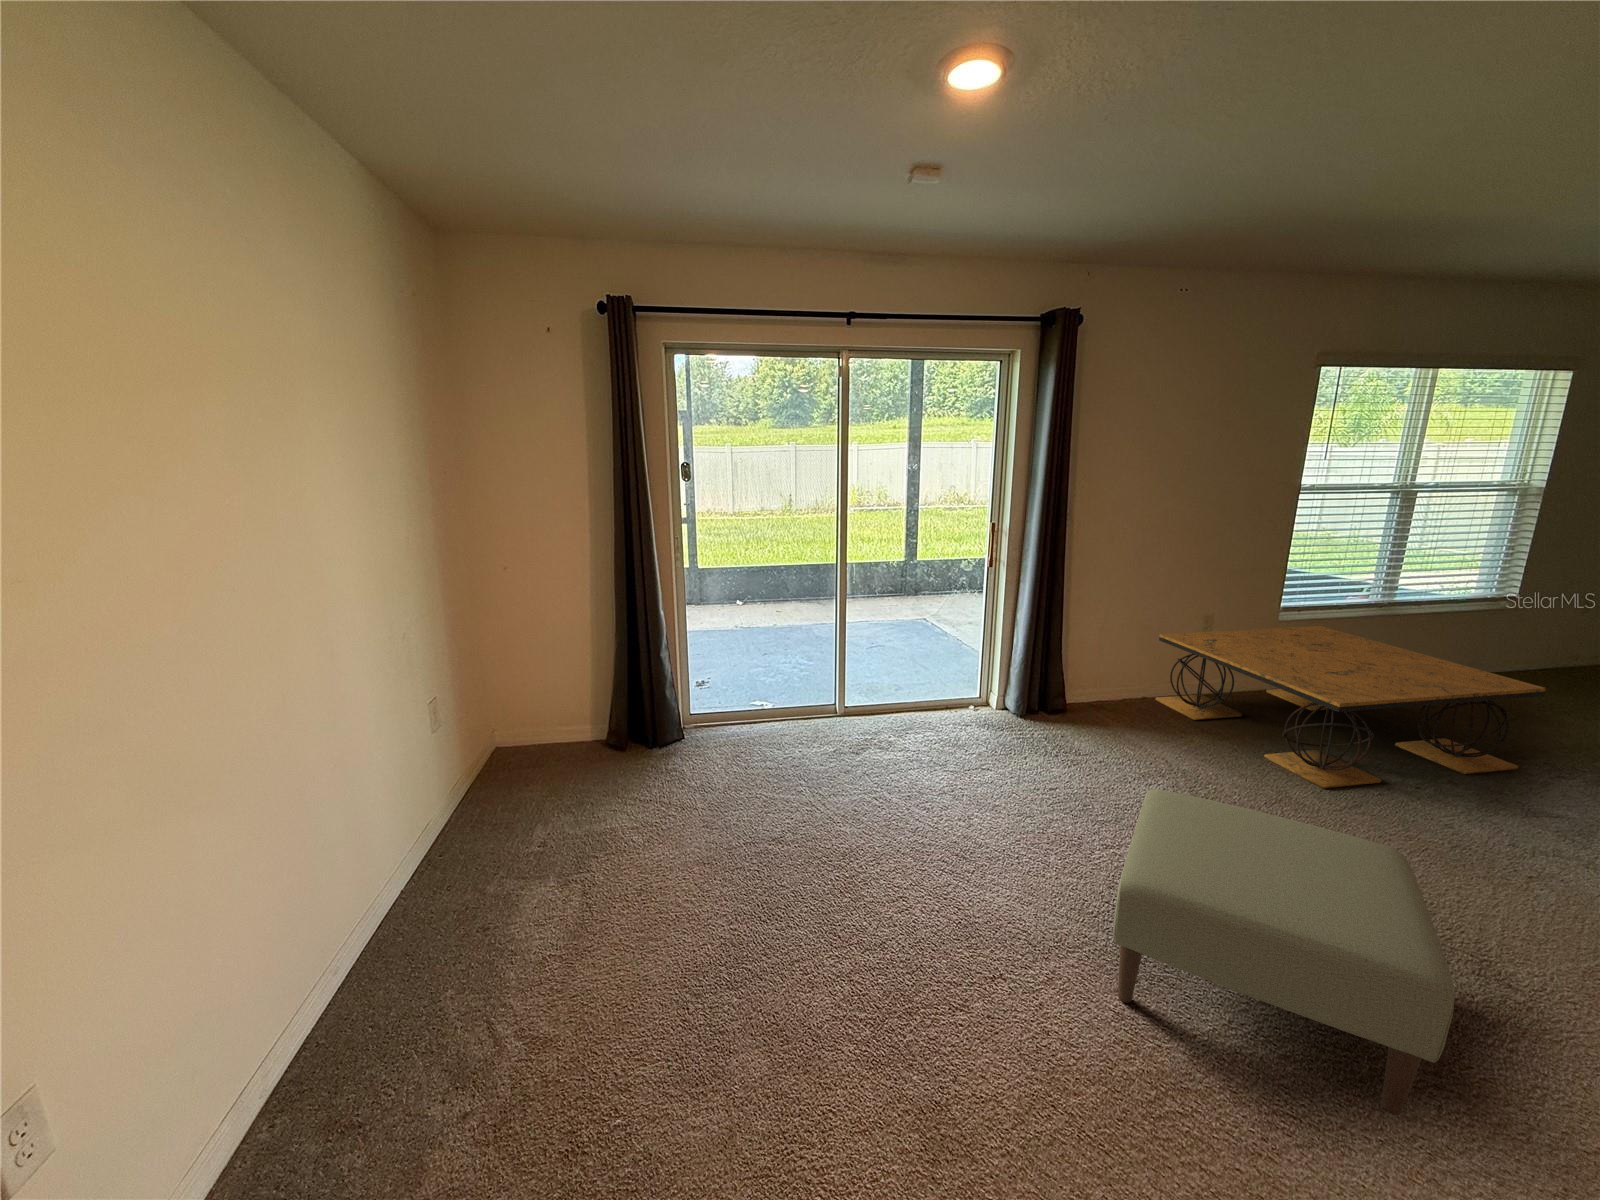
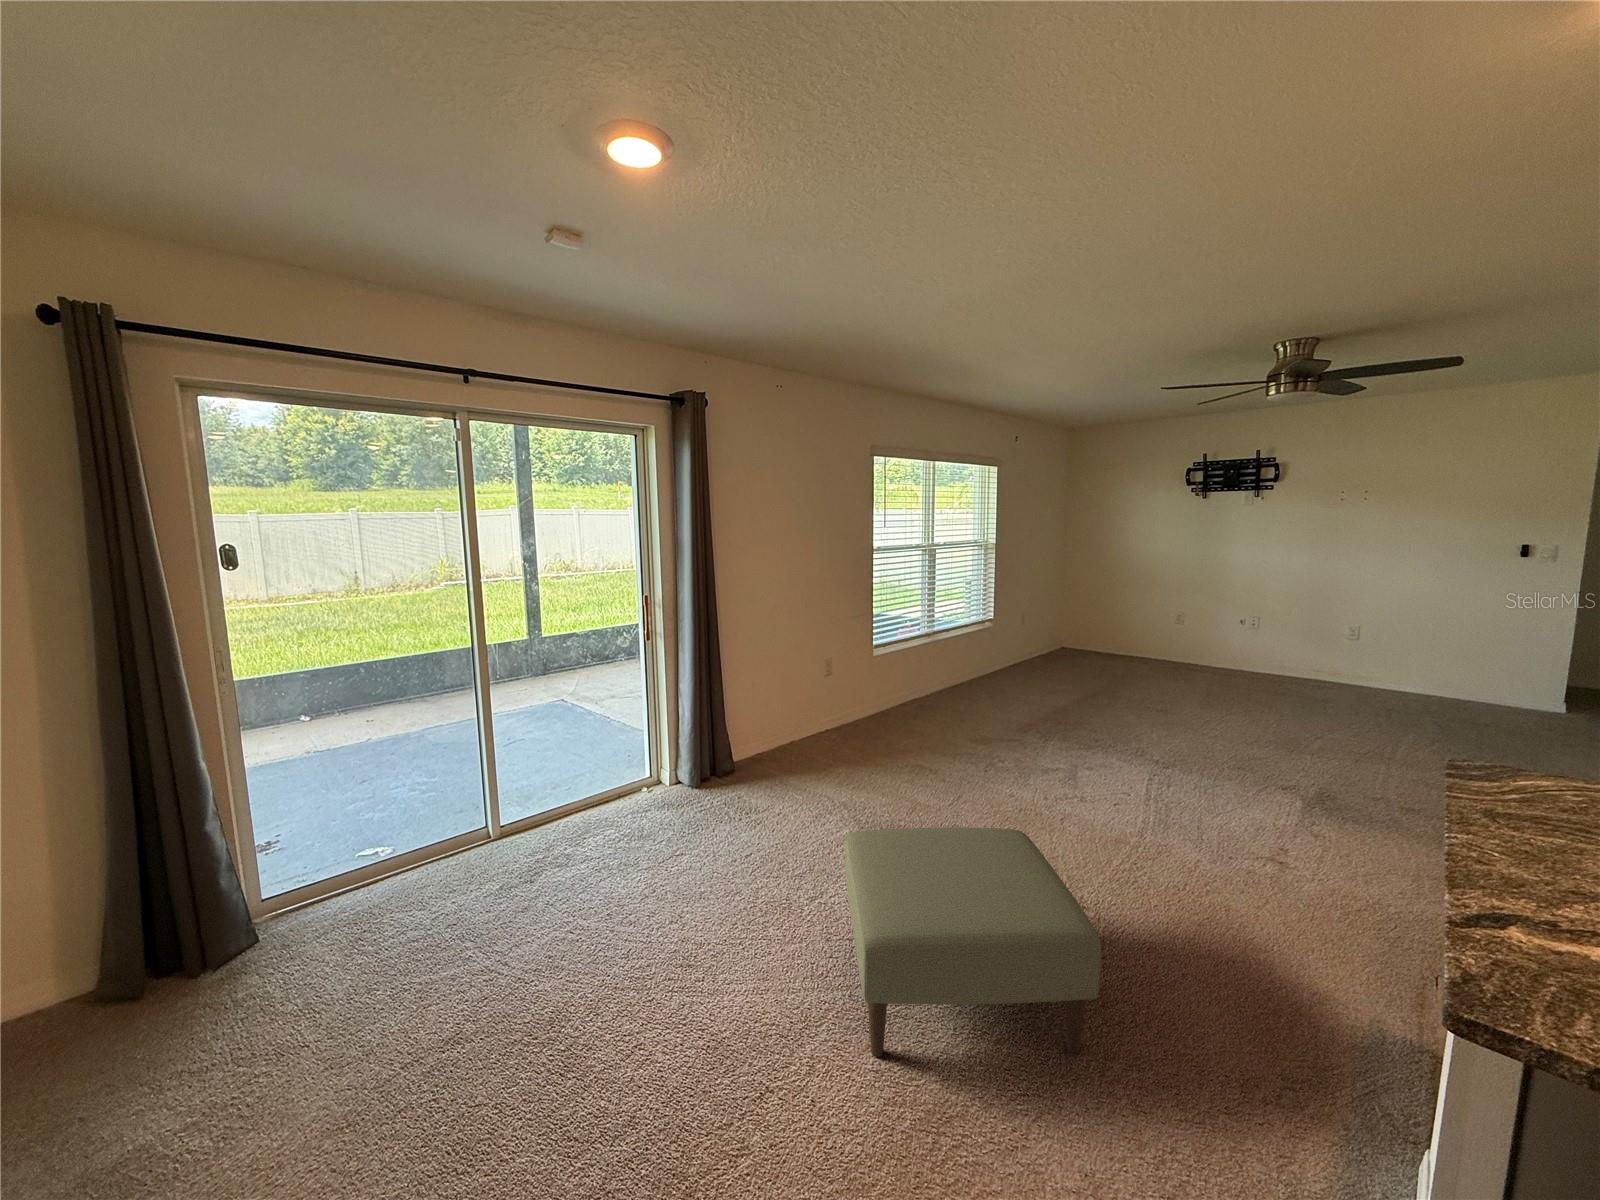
coffee table: present [1156,626,1546,788] -> none [797,656,1032,787]

